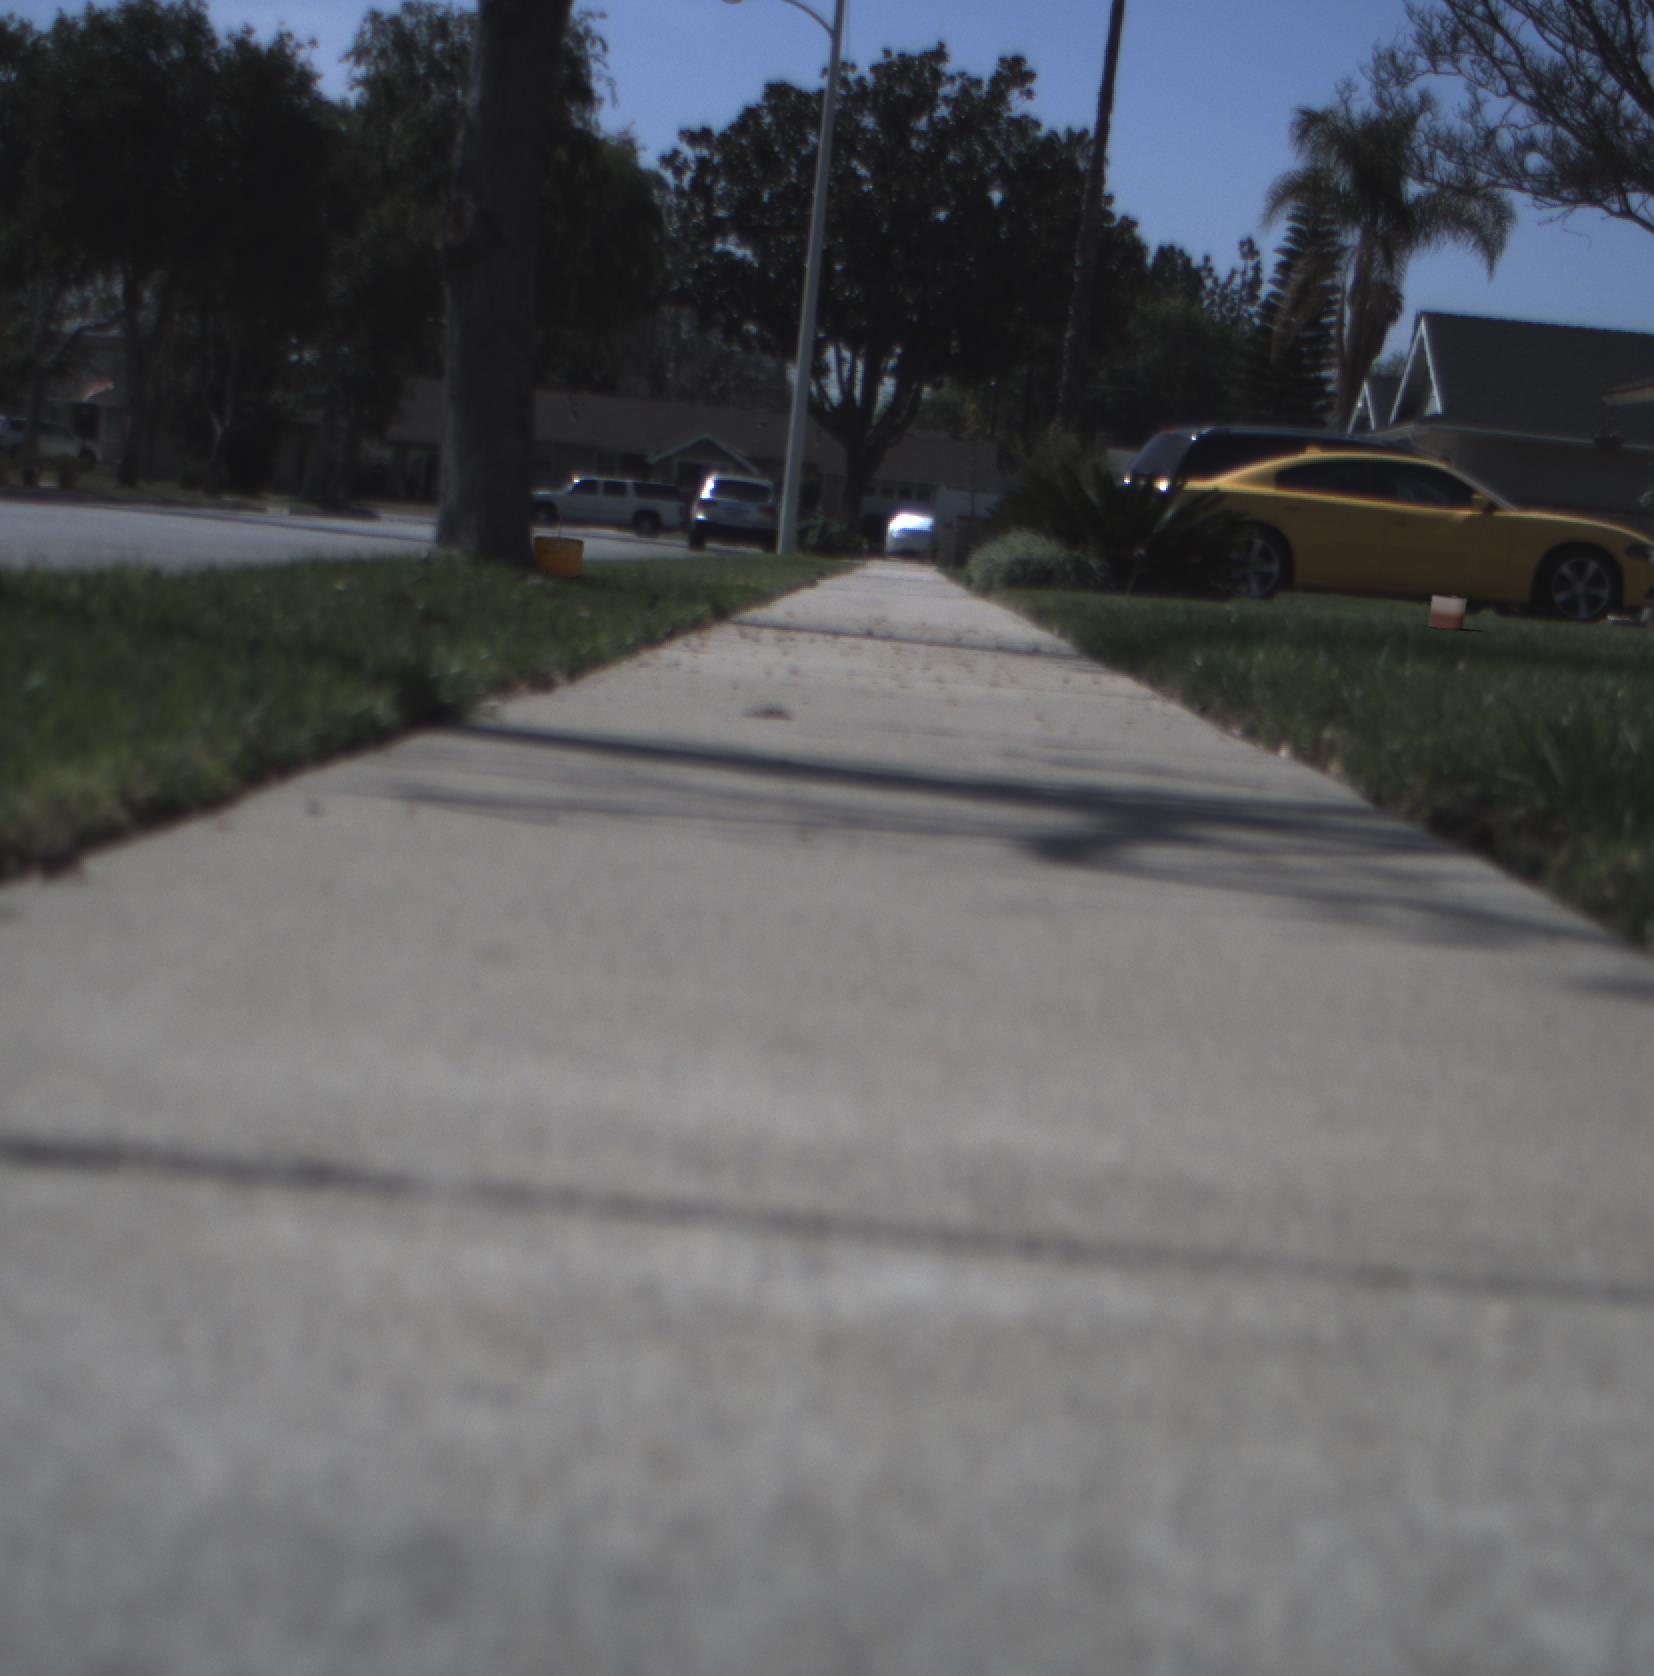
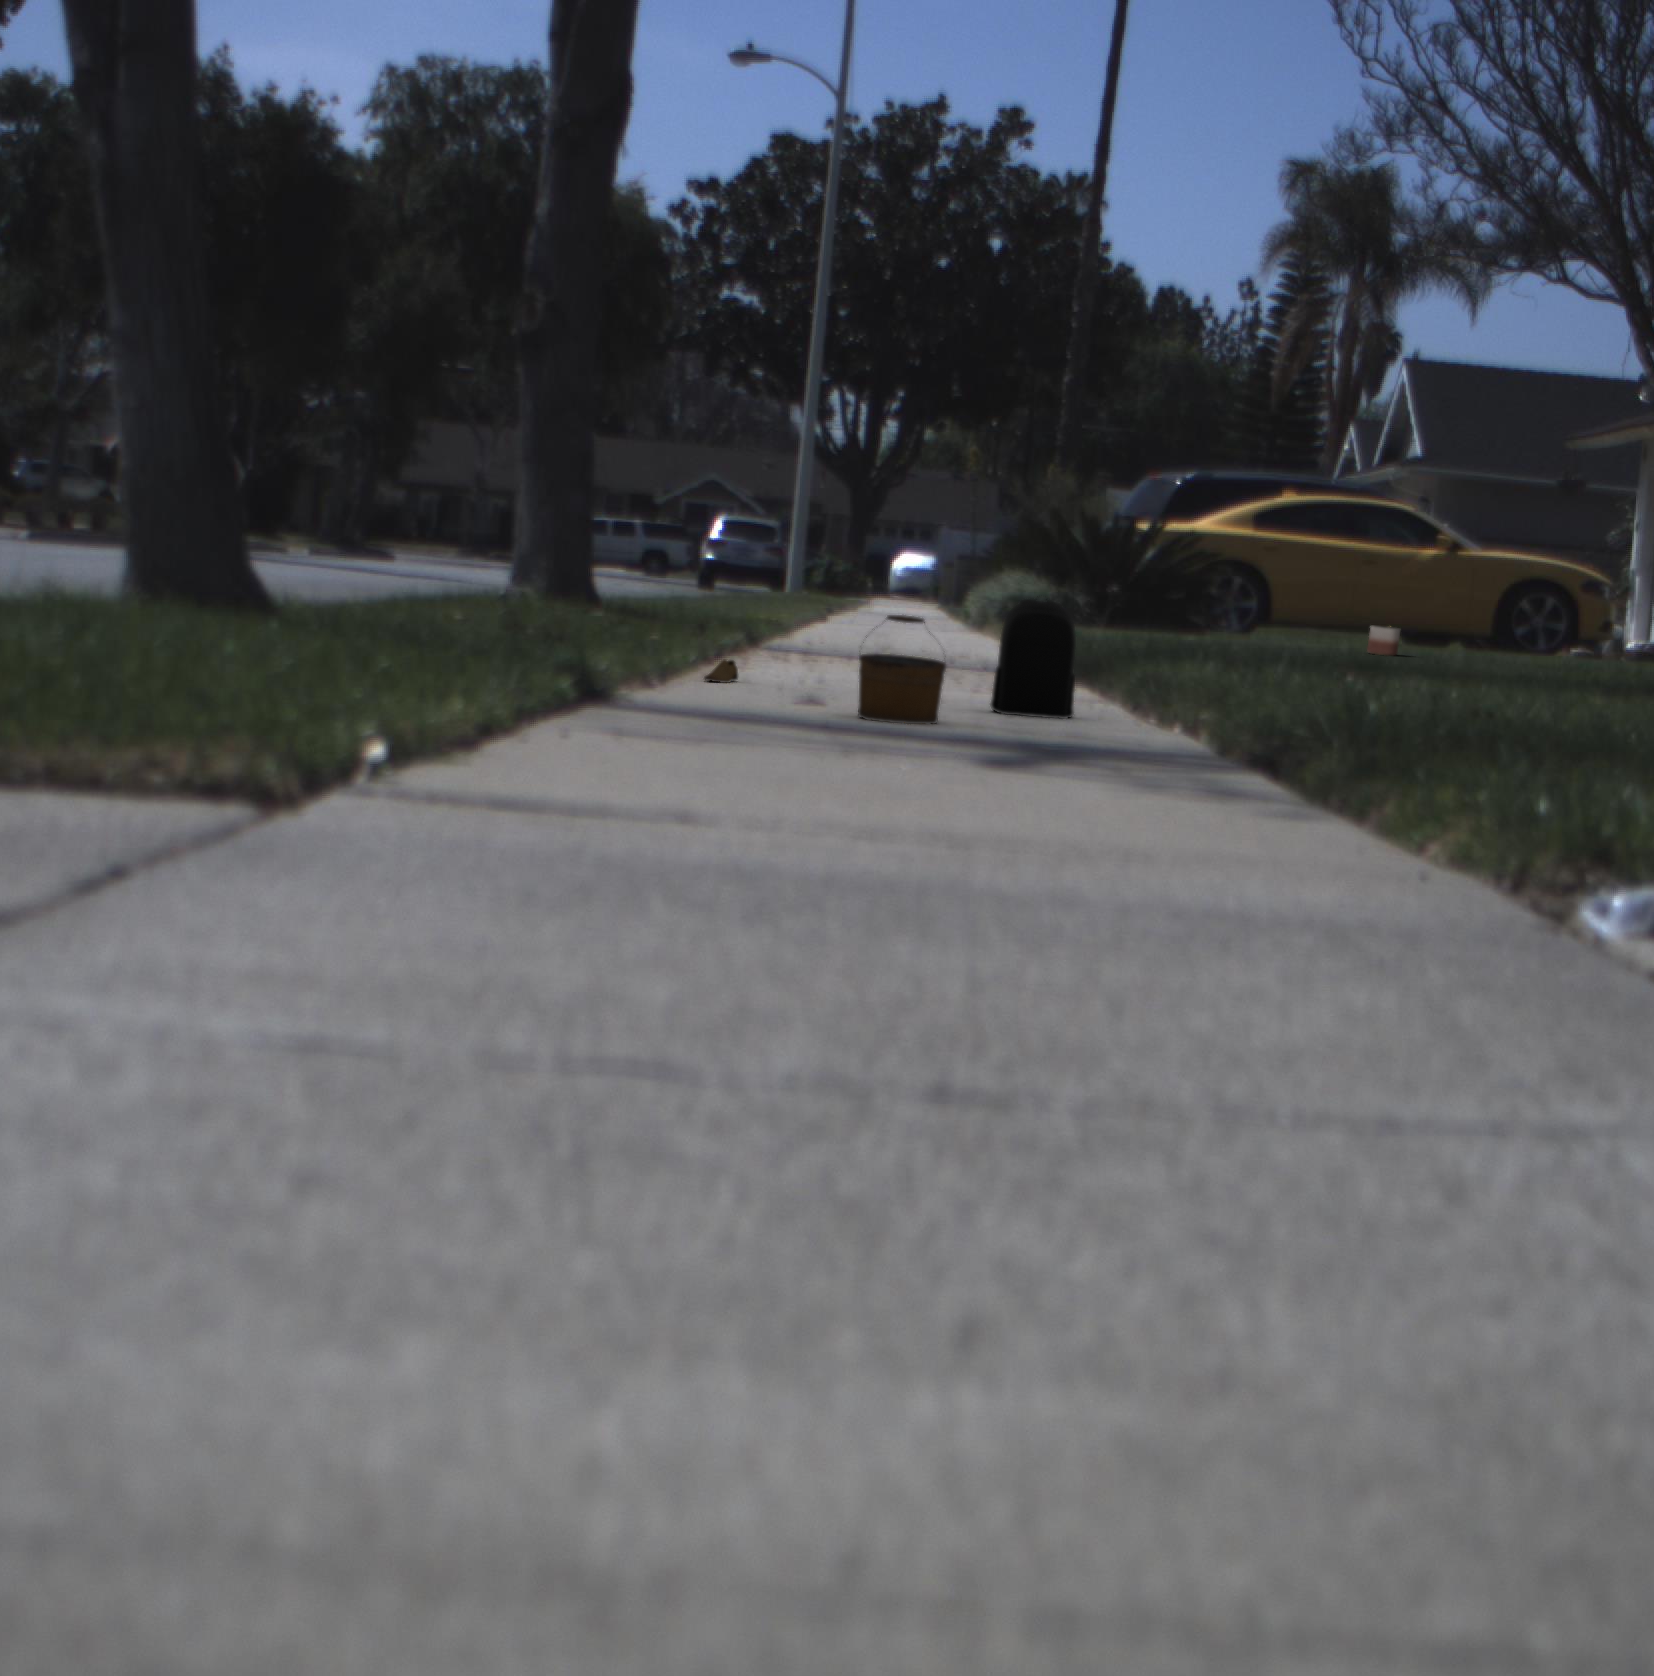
bucket: present [533,513,584,577] -> present [858,615,946,724]
backpack: none [1002,562,1112,723] -> present [991,599,1076,719]
shoe: none [637,642,683,672] -> present [704,659,738,683]

